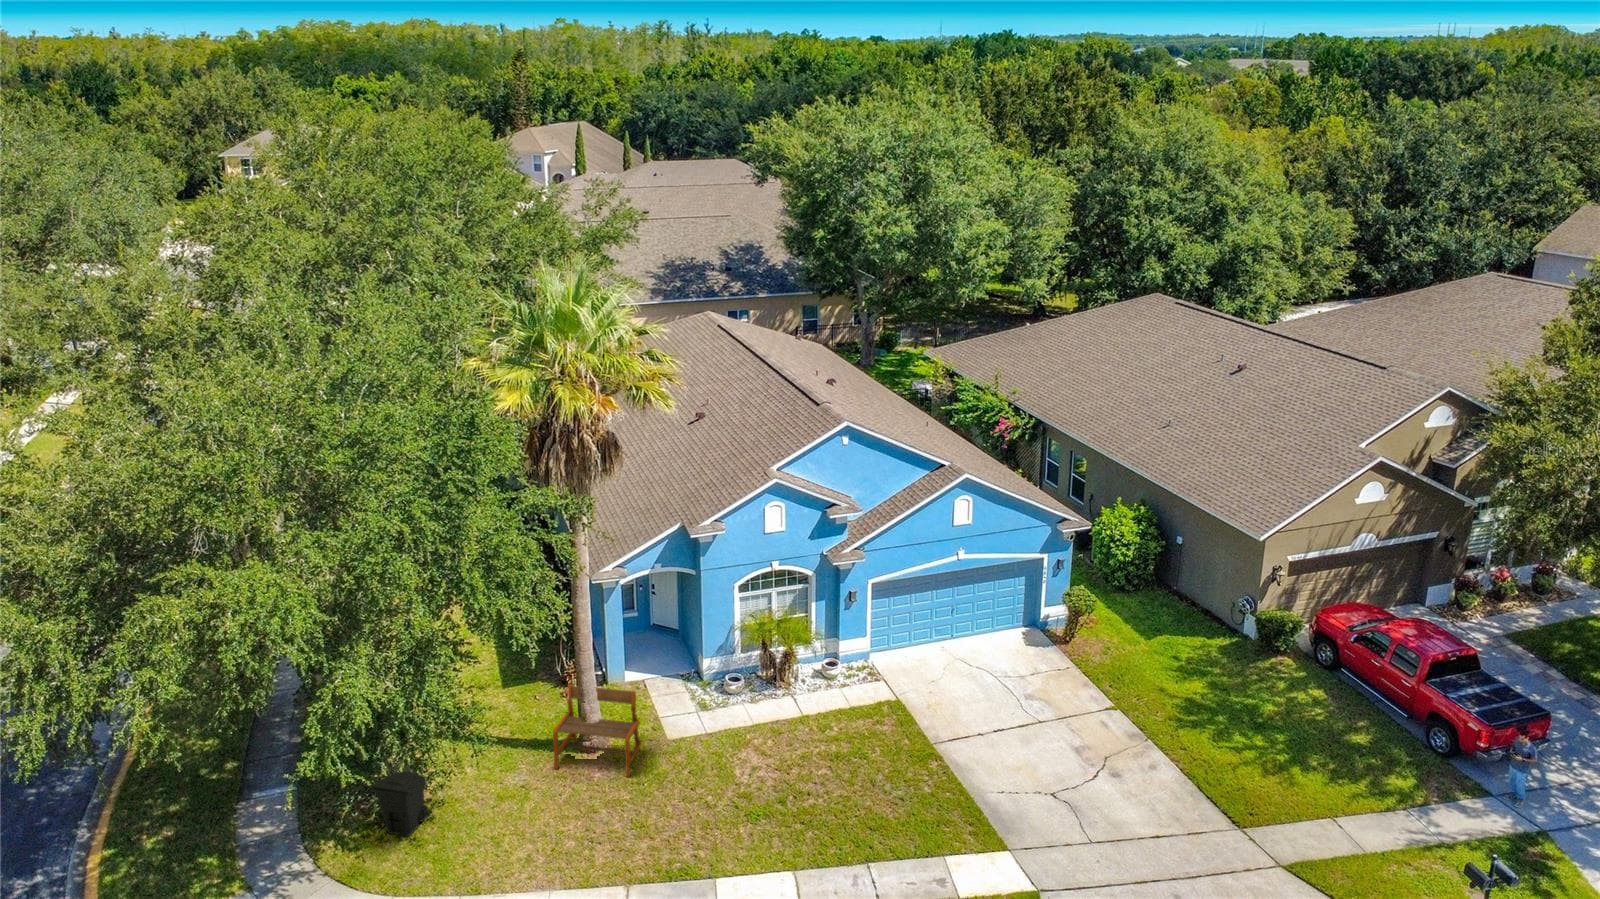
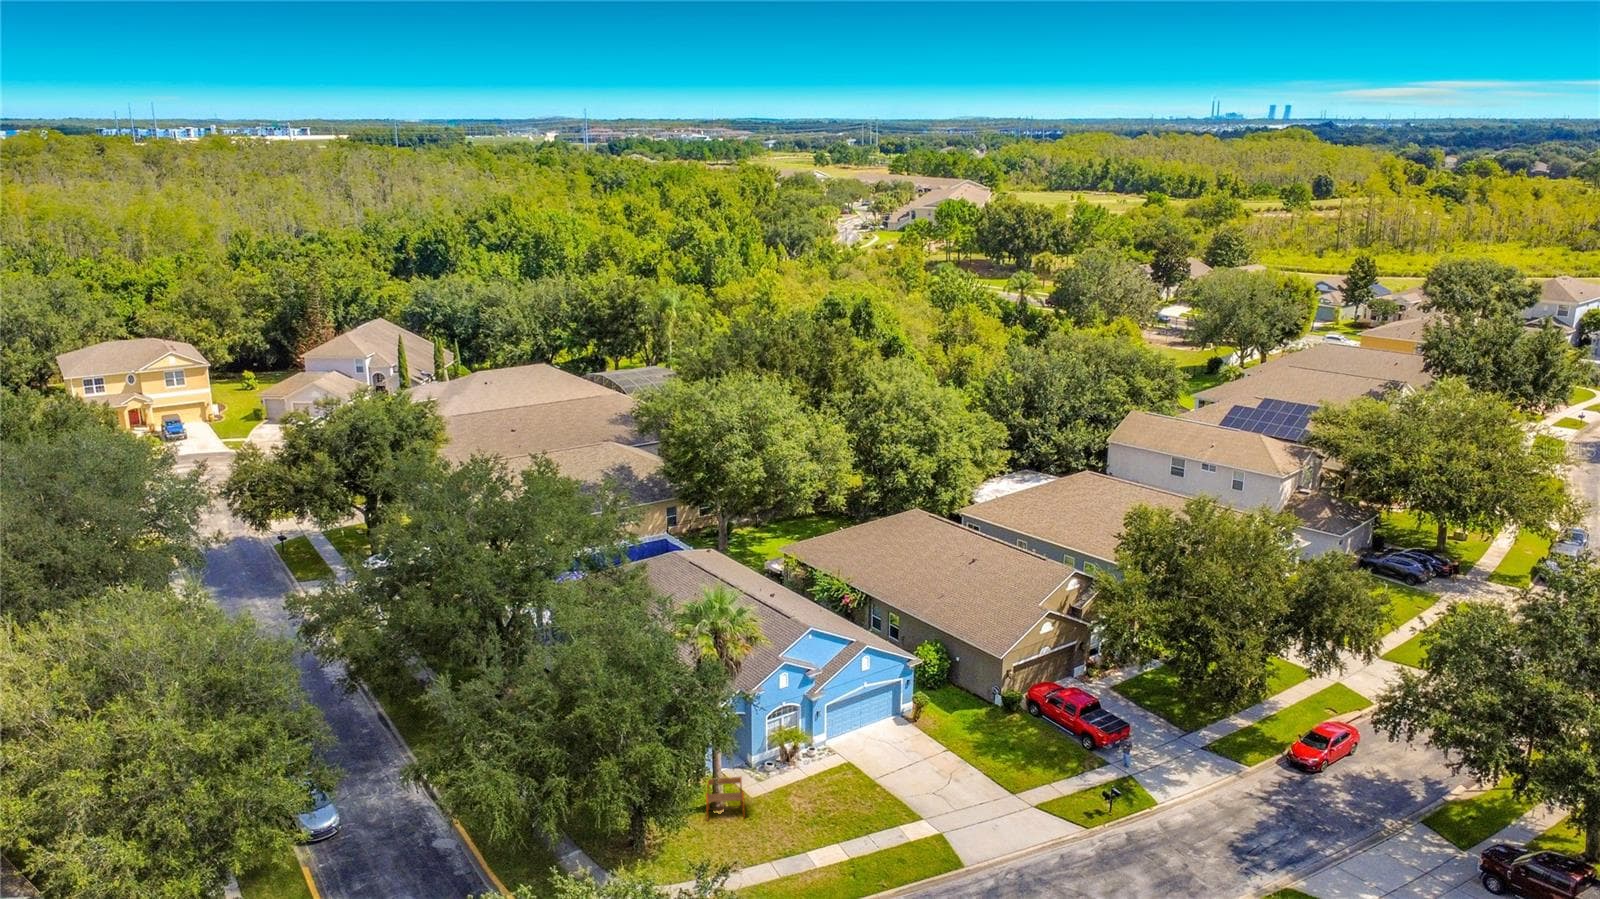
trash can: present [372,771,429,836] -> none [644,826,664,862]

